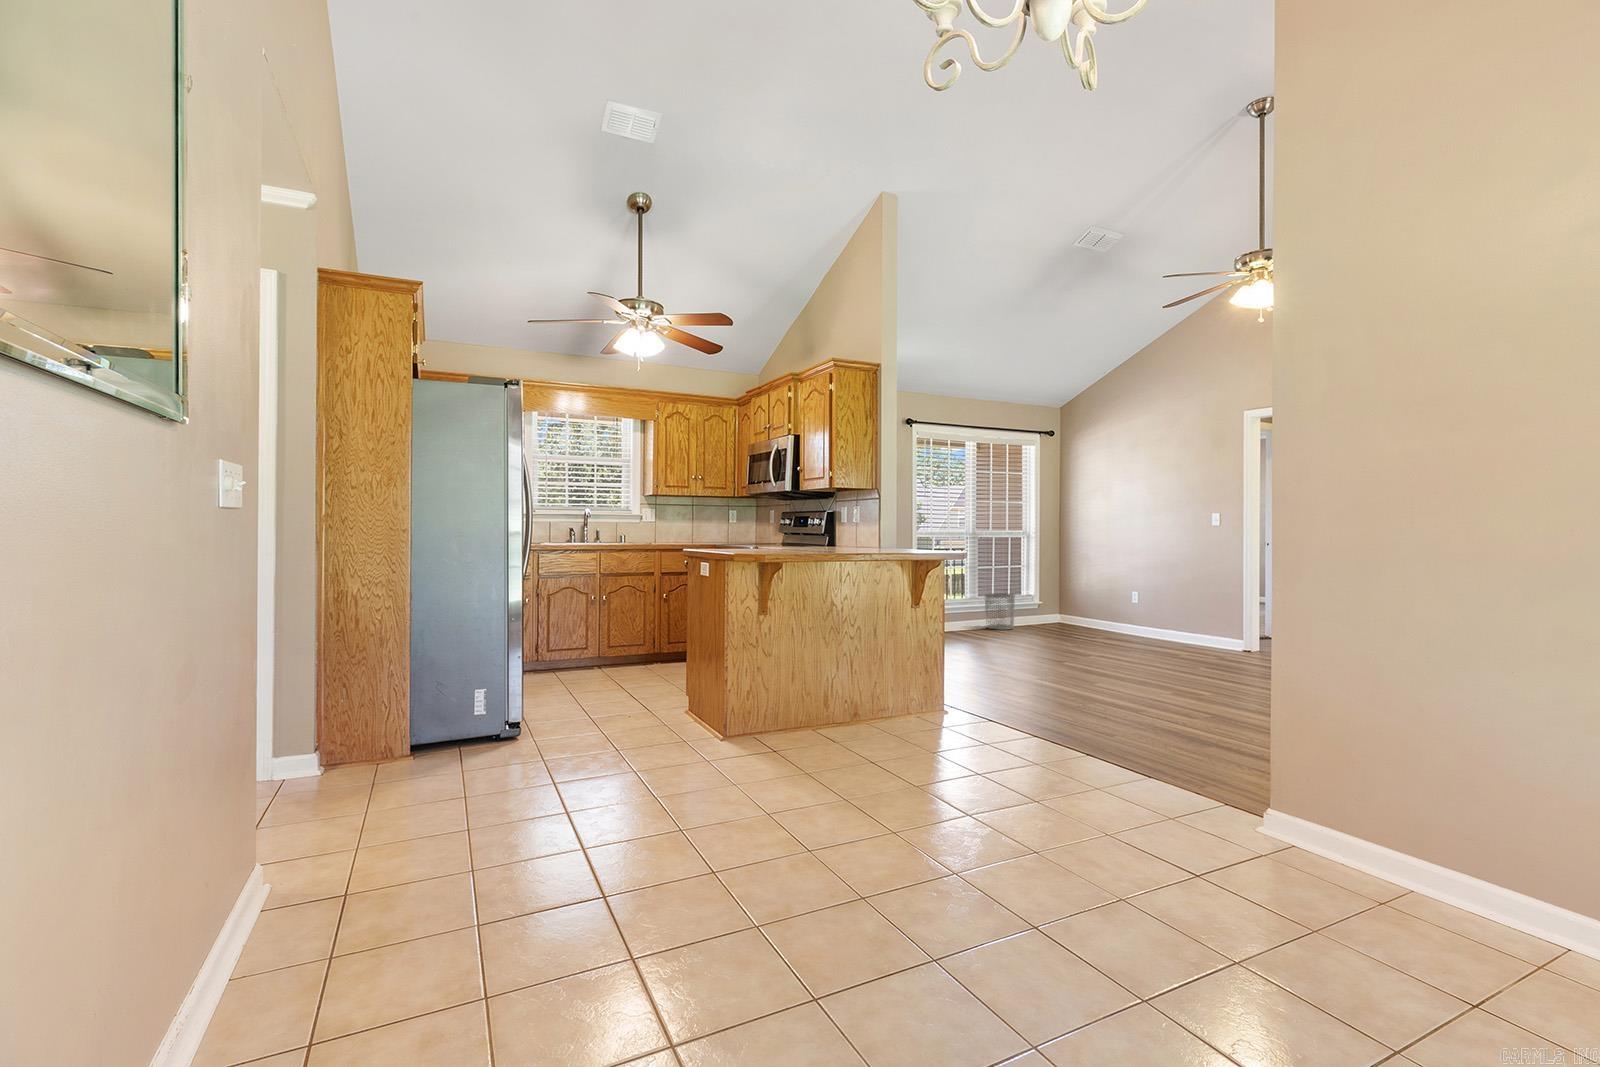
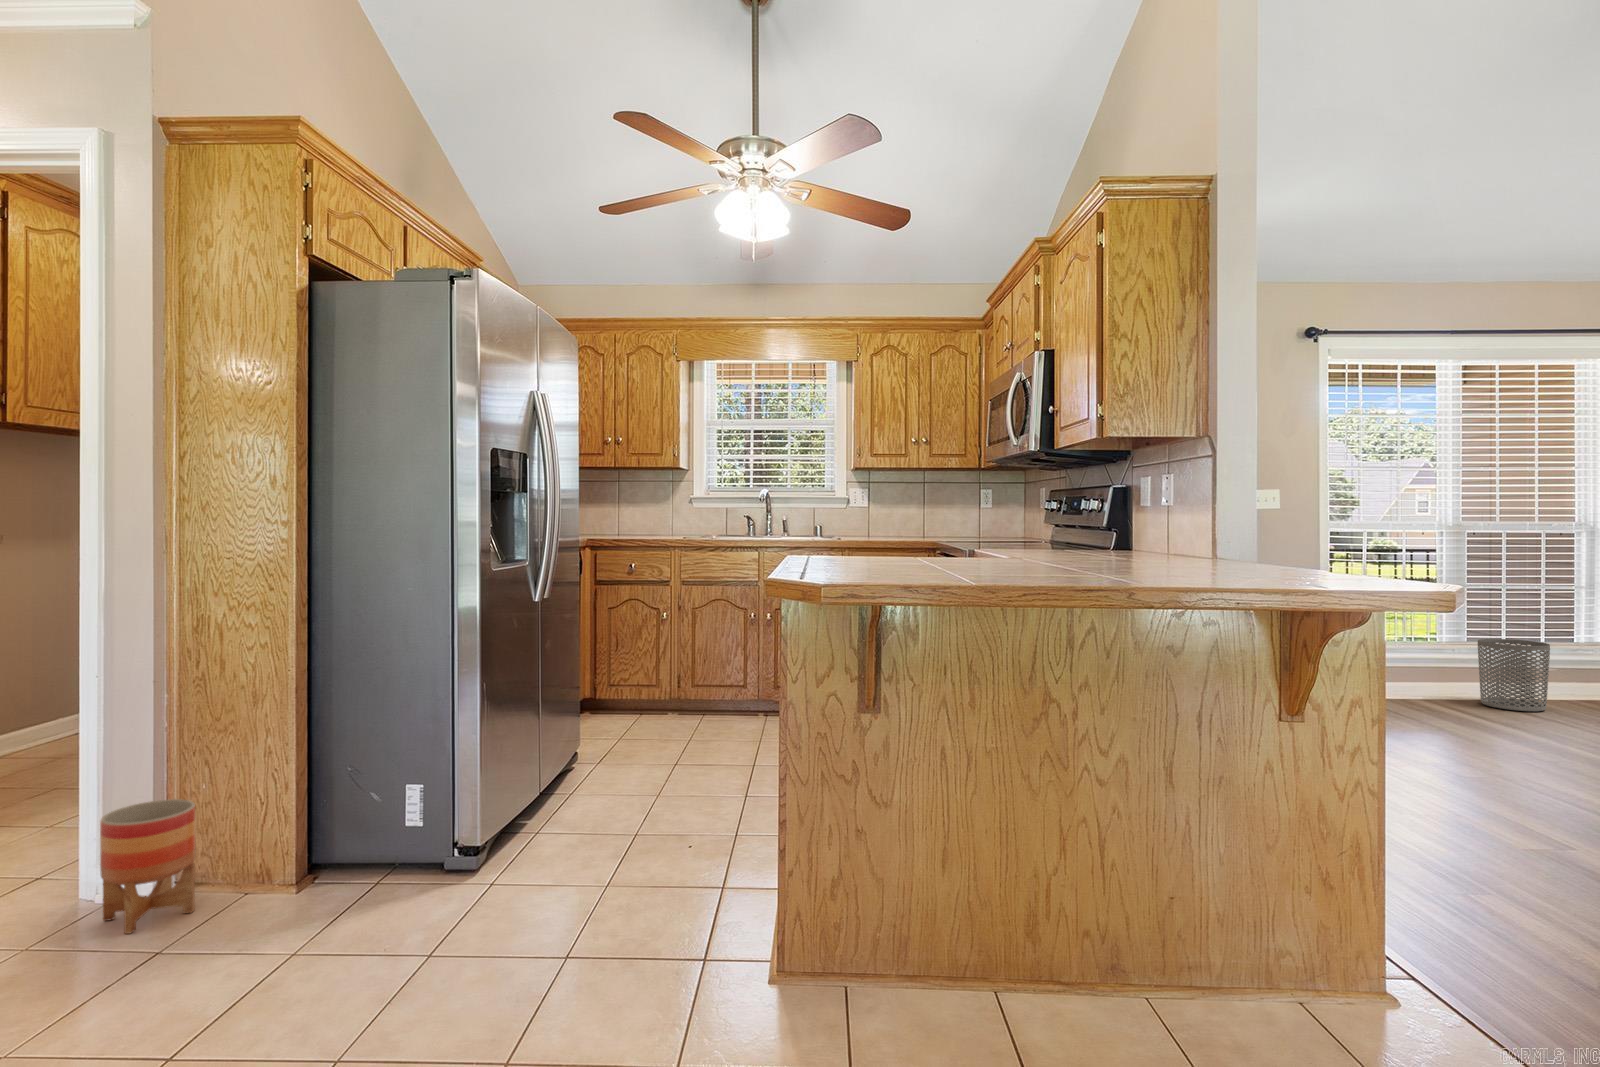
planter: none [299,707,358,785] -> present [100,799,195,934]

